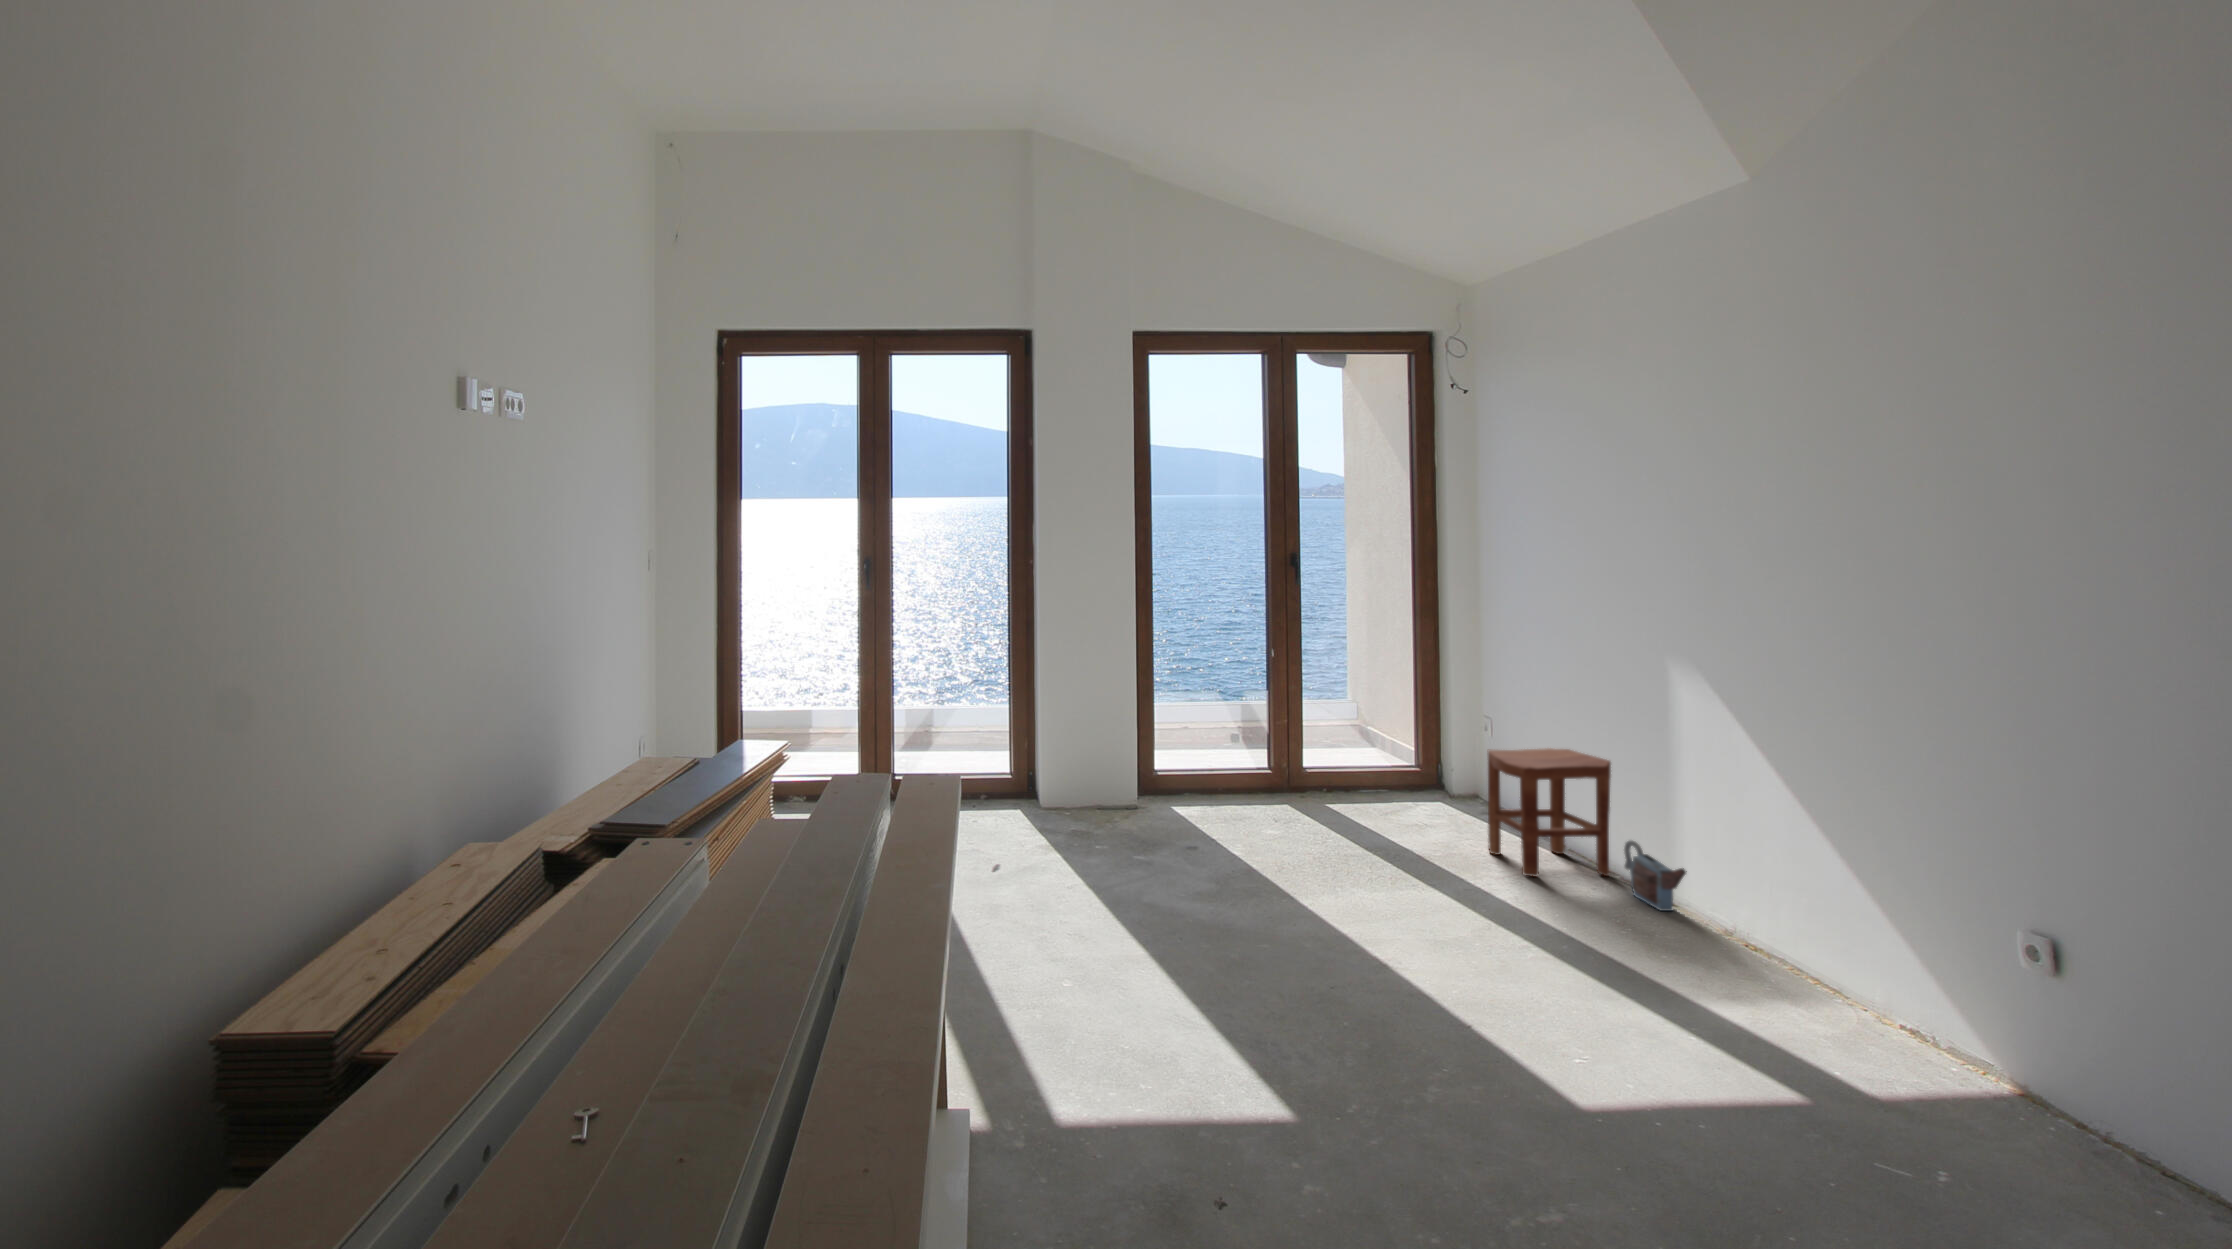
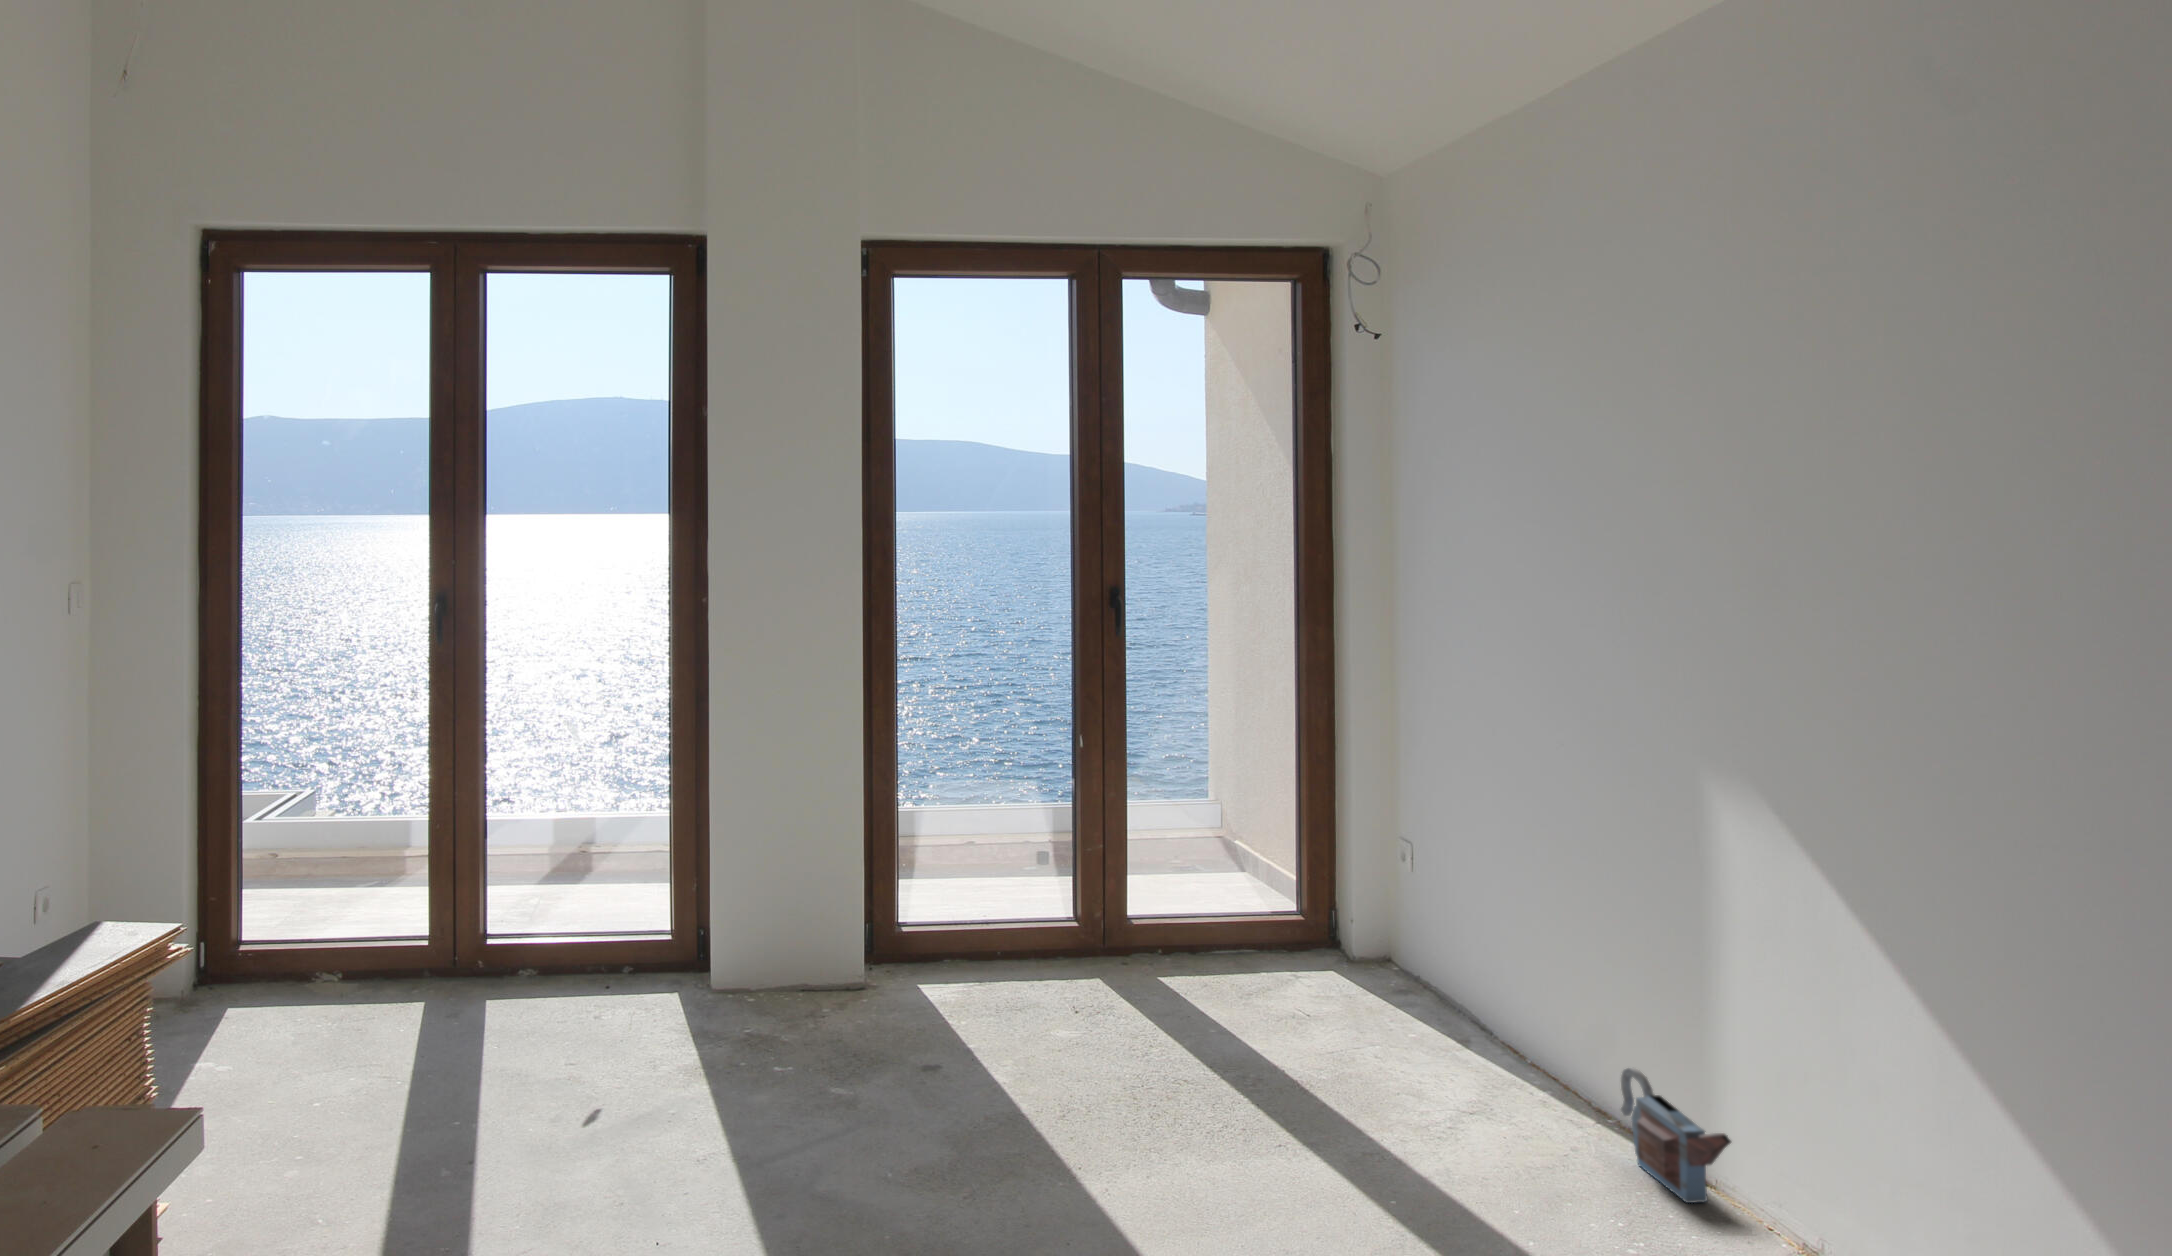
stool: present [1488,748,1611,876] -> none [1400,896,1596,1125]

